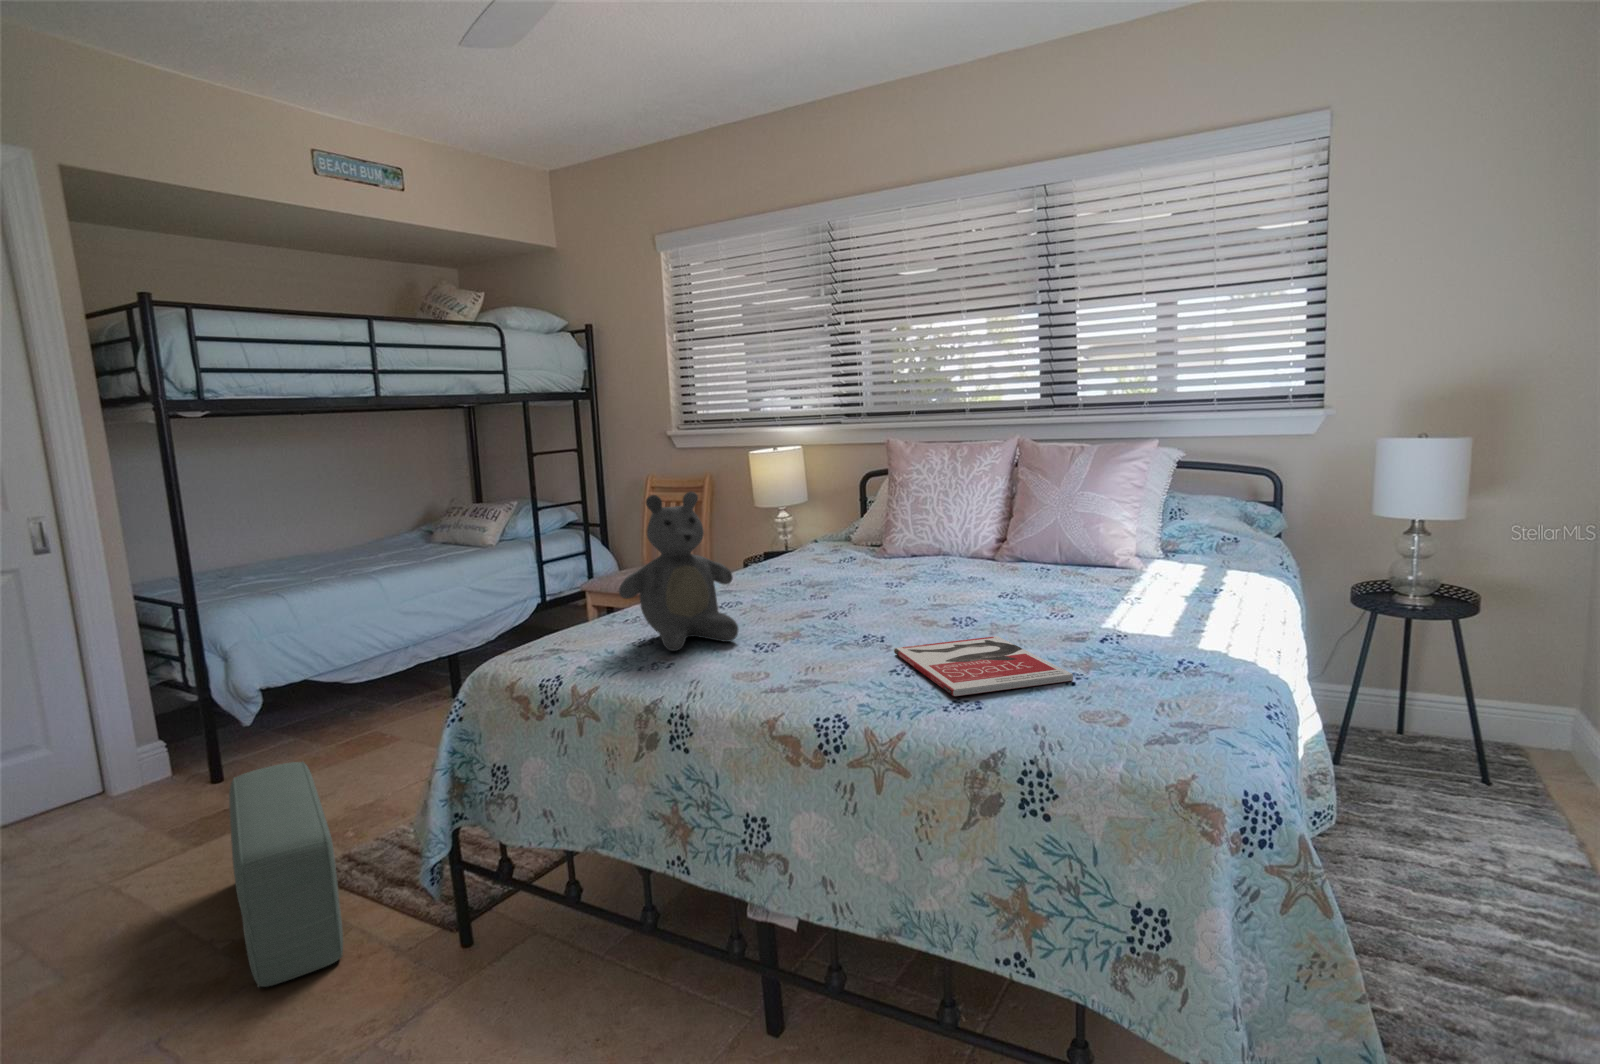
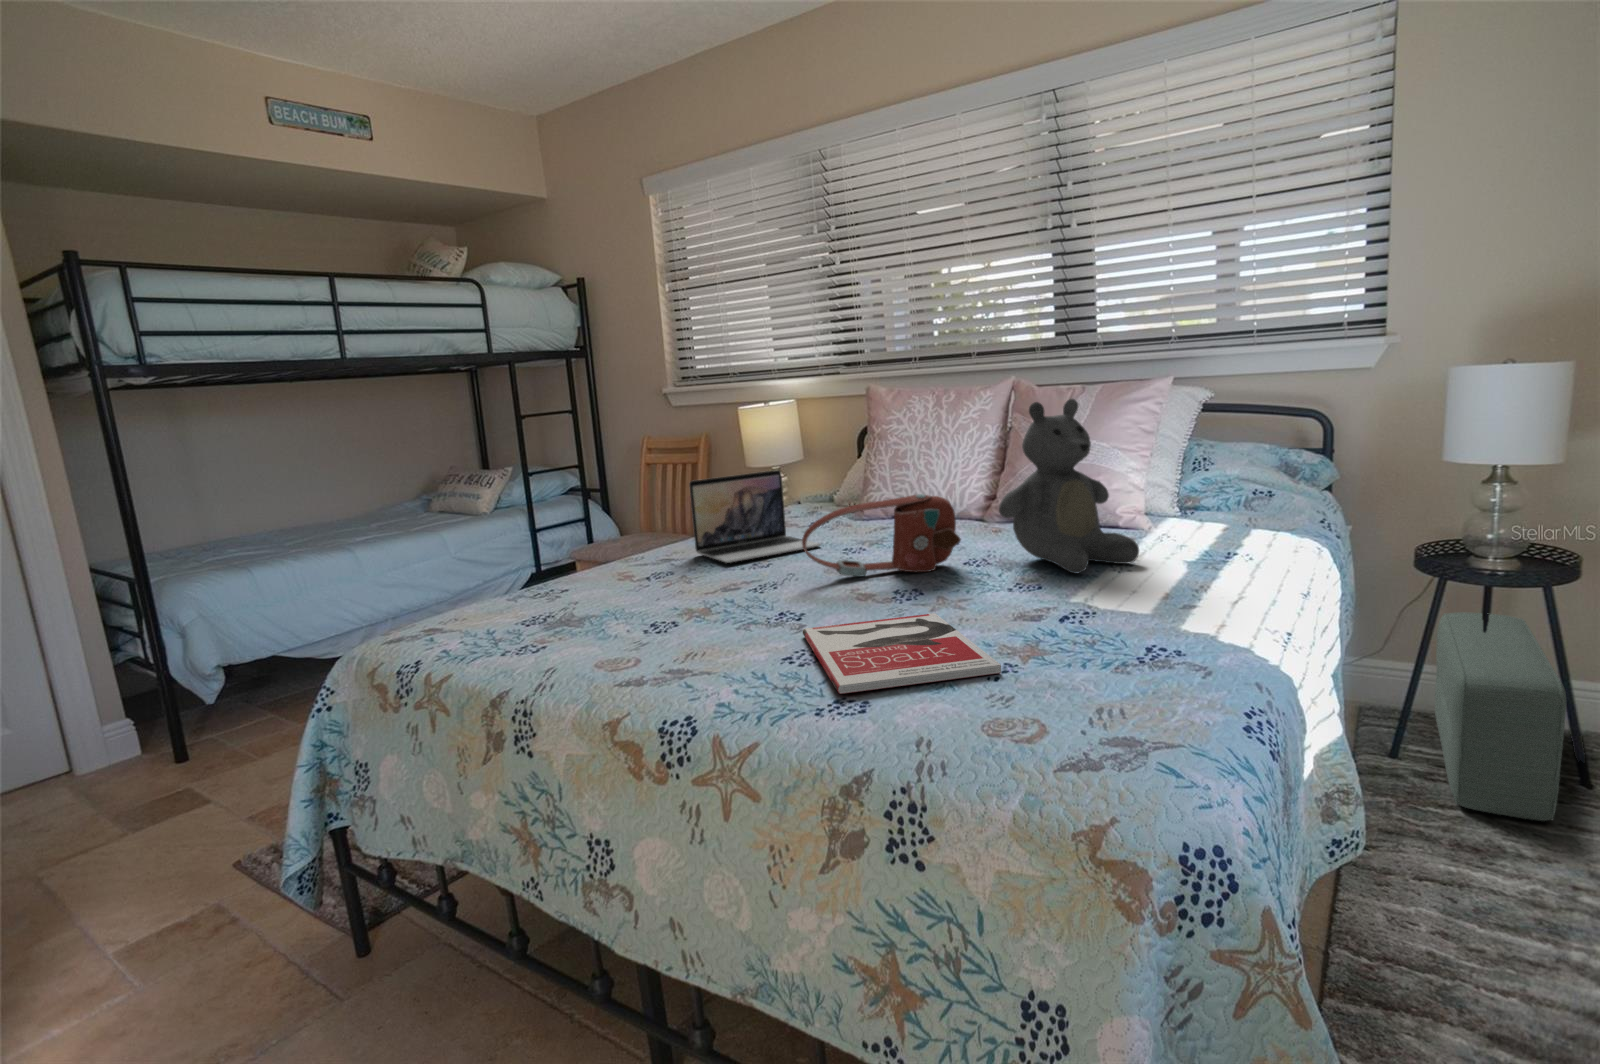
teddy bear: present [619,492,738,651] -> present [999,399,1139,573]
laptop: none [748,512,862,594] -> present [689,470,820,563]
handbag: none [868,537,1000,606] -> present [802,494,961,576]
pouf: present [229,762,343,987] -> present [1435,612,1566,821]

